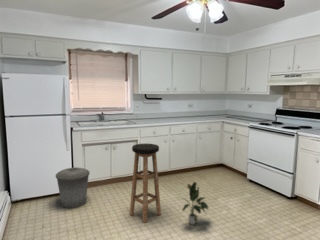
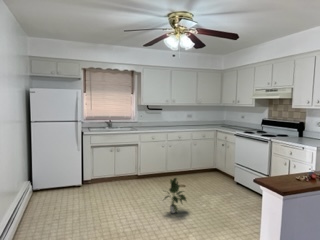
bar stool: present [130,143,161,223] -> none [124,146,149,210]
trash can: present [56,167,90,208] -> none [67,164,95,197]

